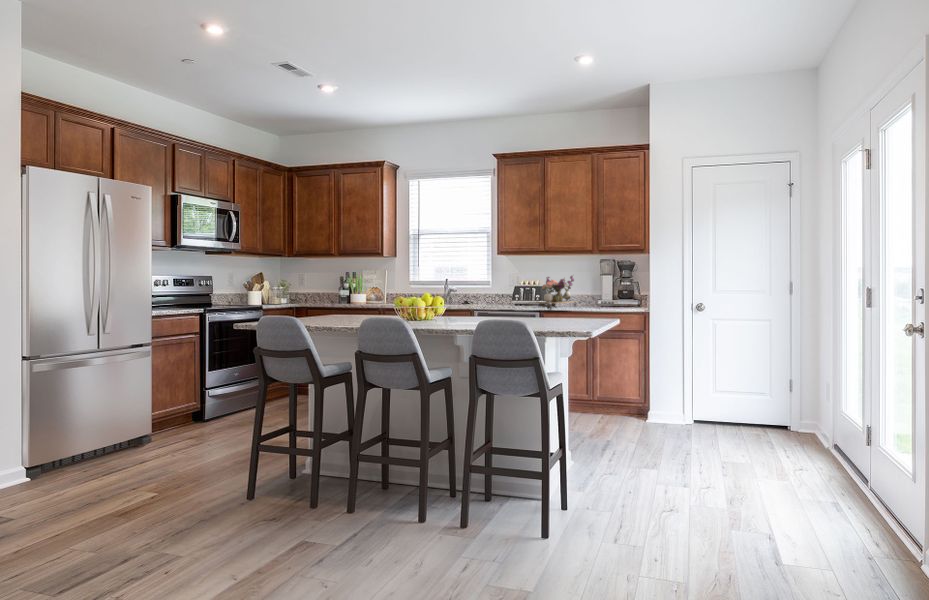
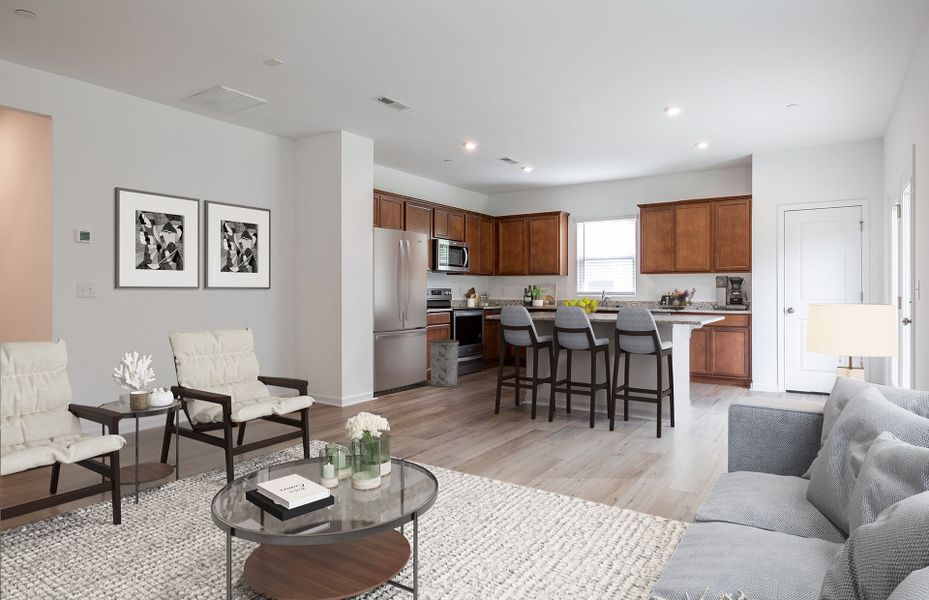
trash can: none [158,361,212,443] -> present [429,339,459,386]

